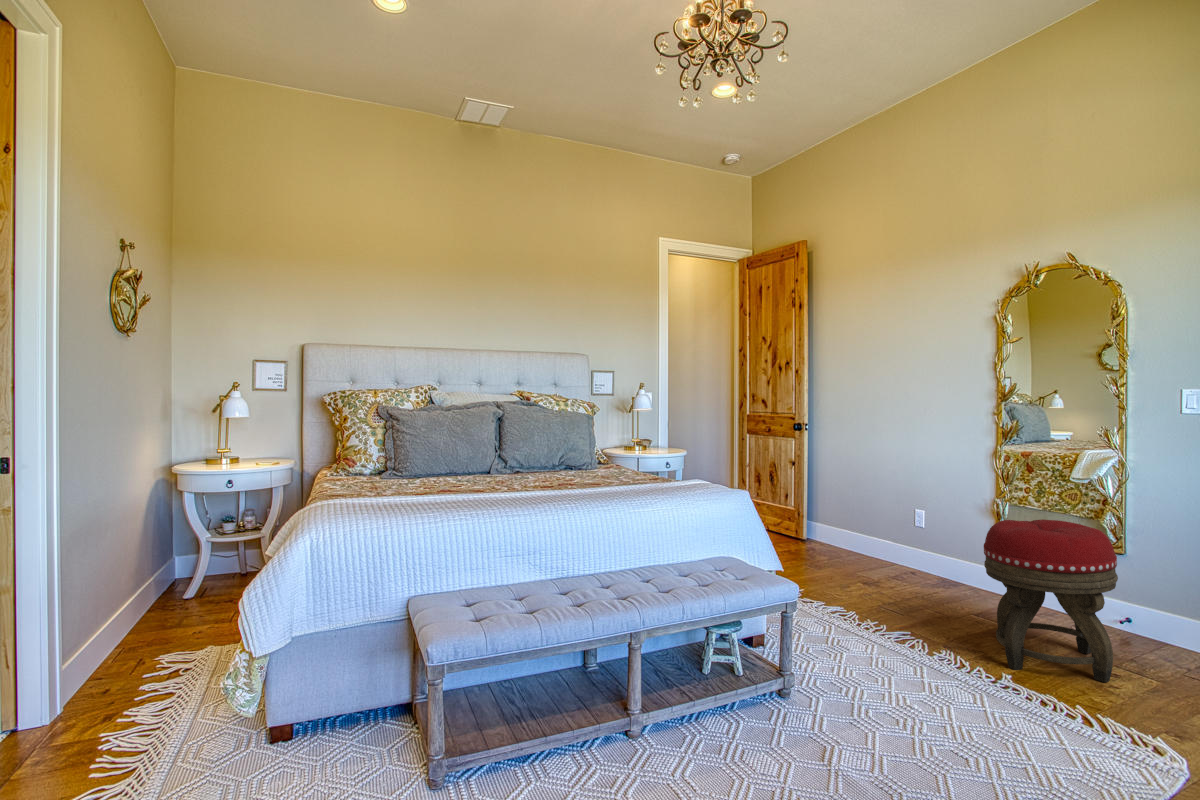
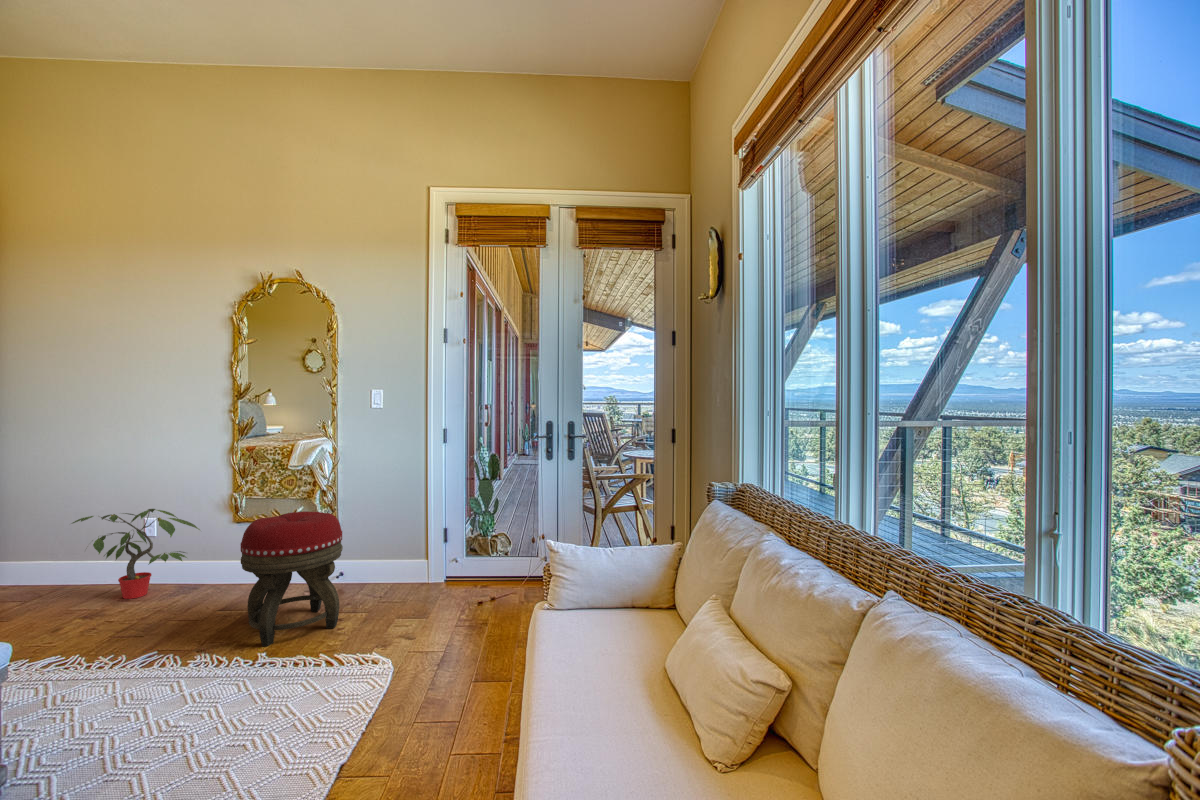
potted plant: none [850,493,958,578] -> present [73,509,200,599]

